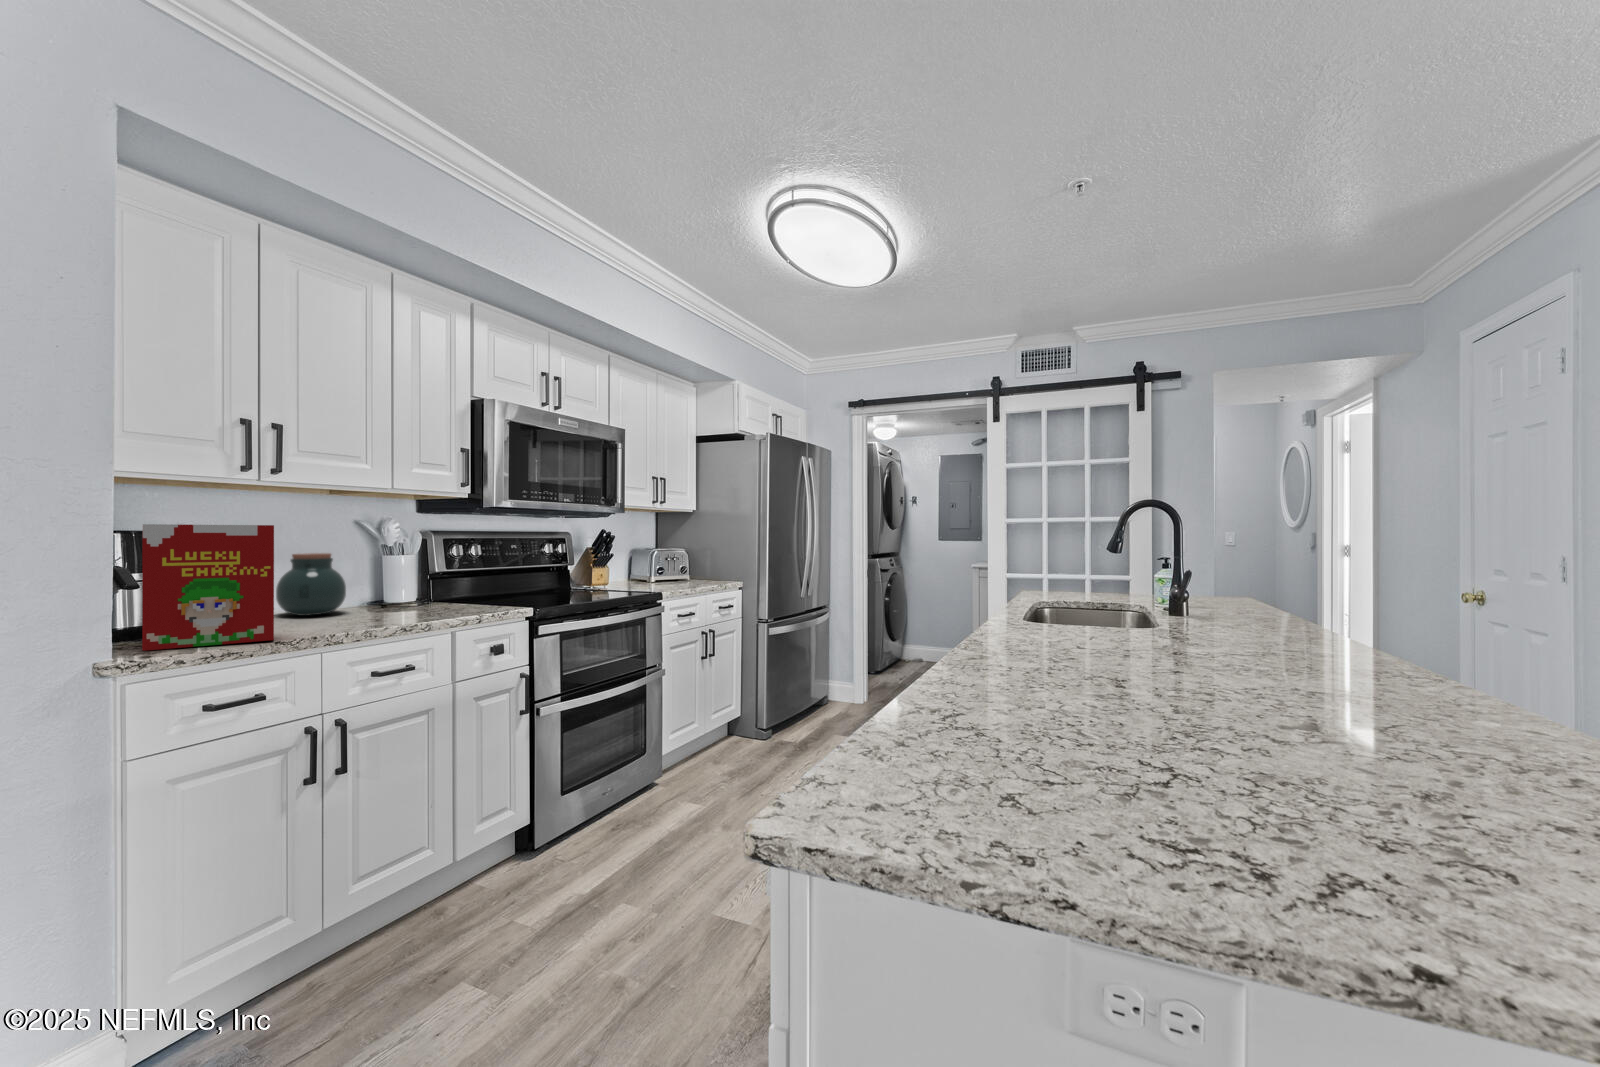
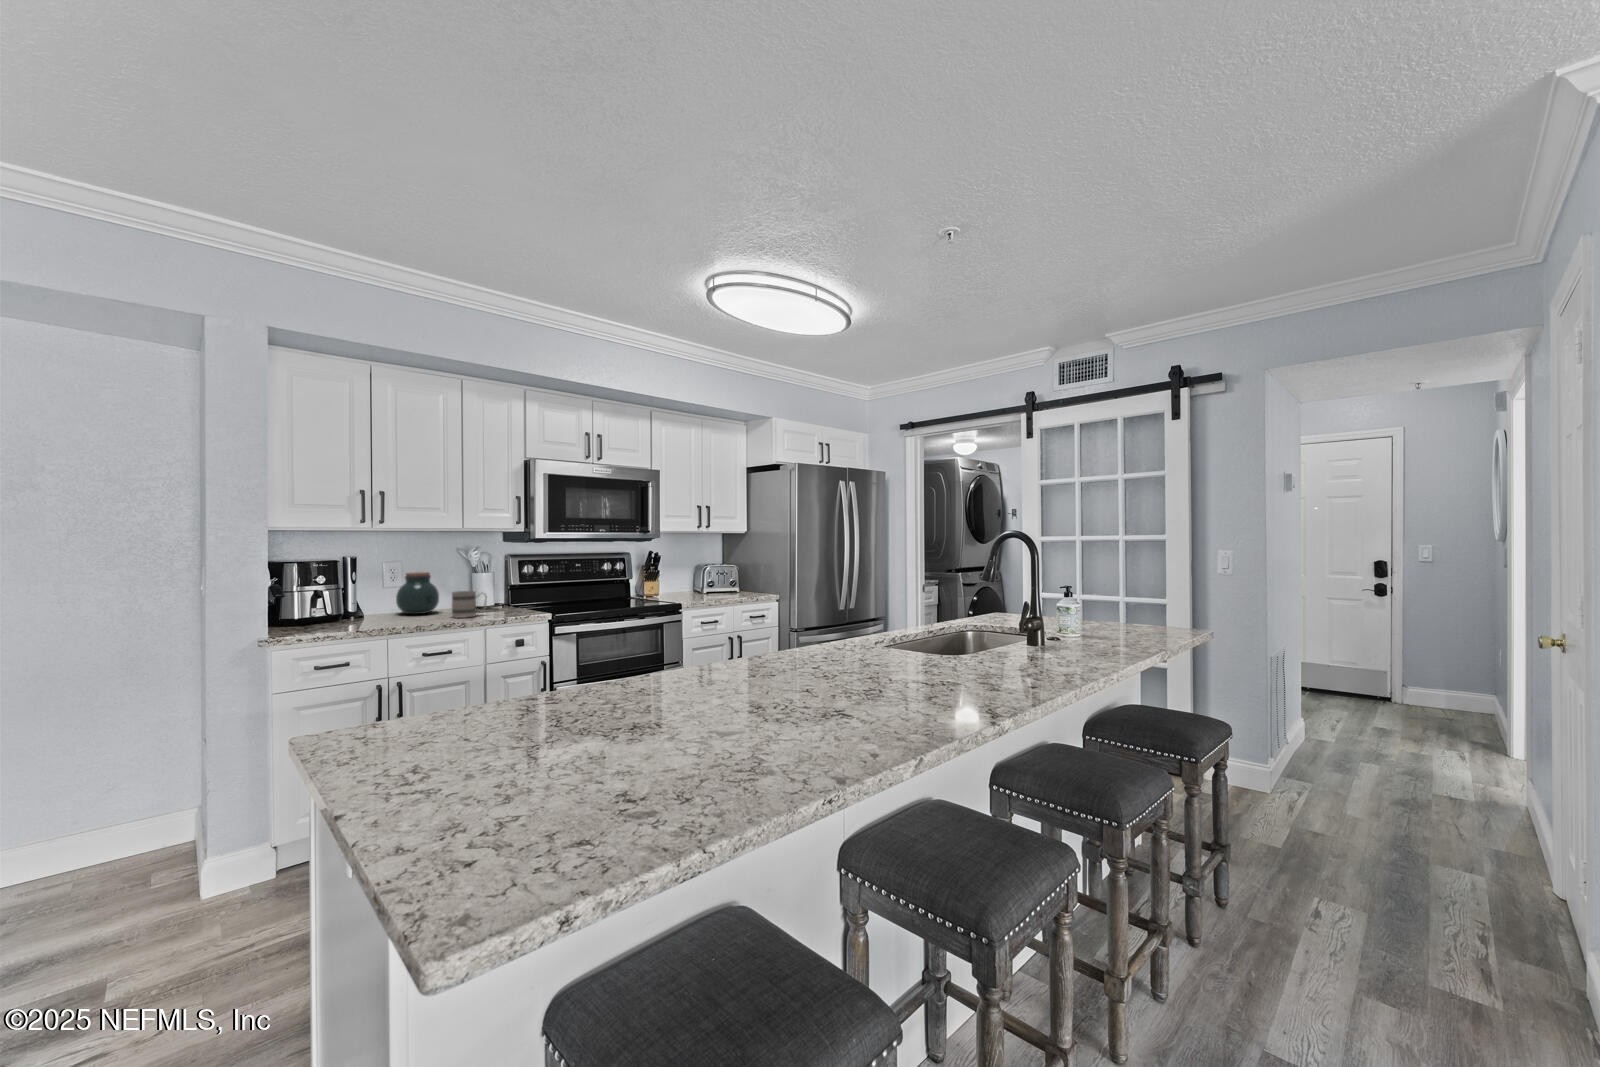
cereal box: present [142,524,274,651] -> none [298,557,373,633]
mug: none [378,579,429,618] -> present [452,591,487,618]

